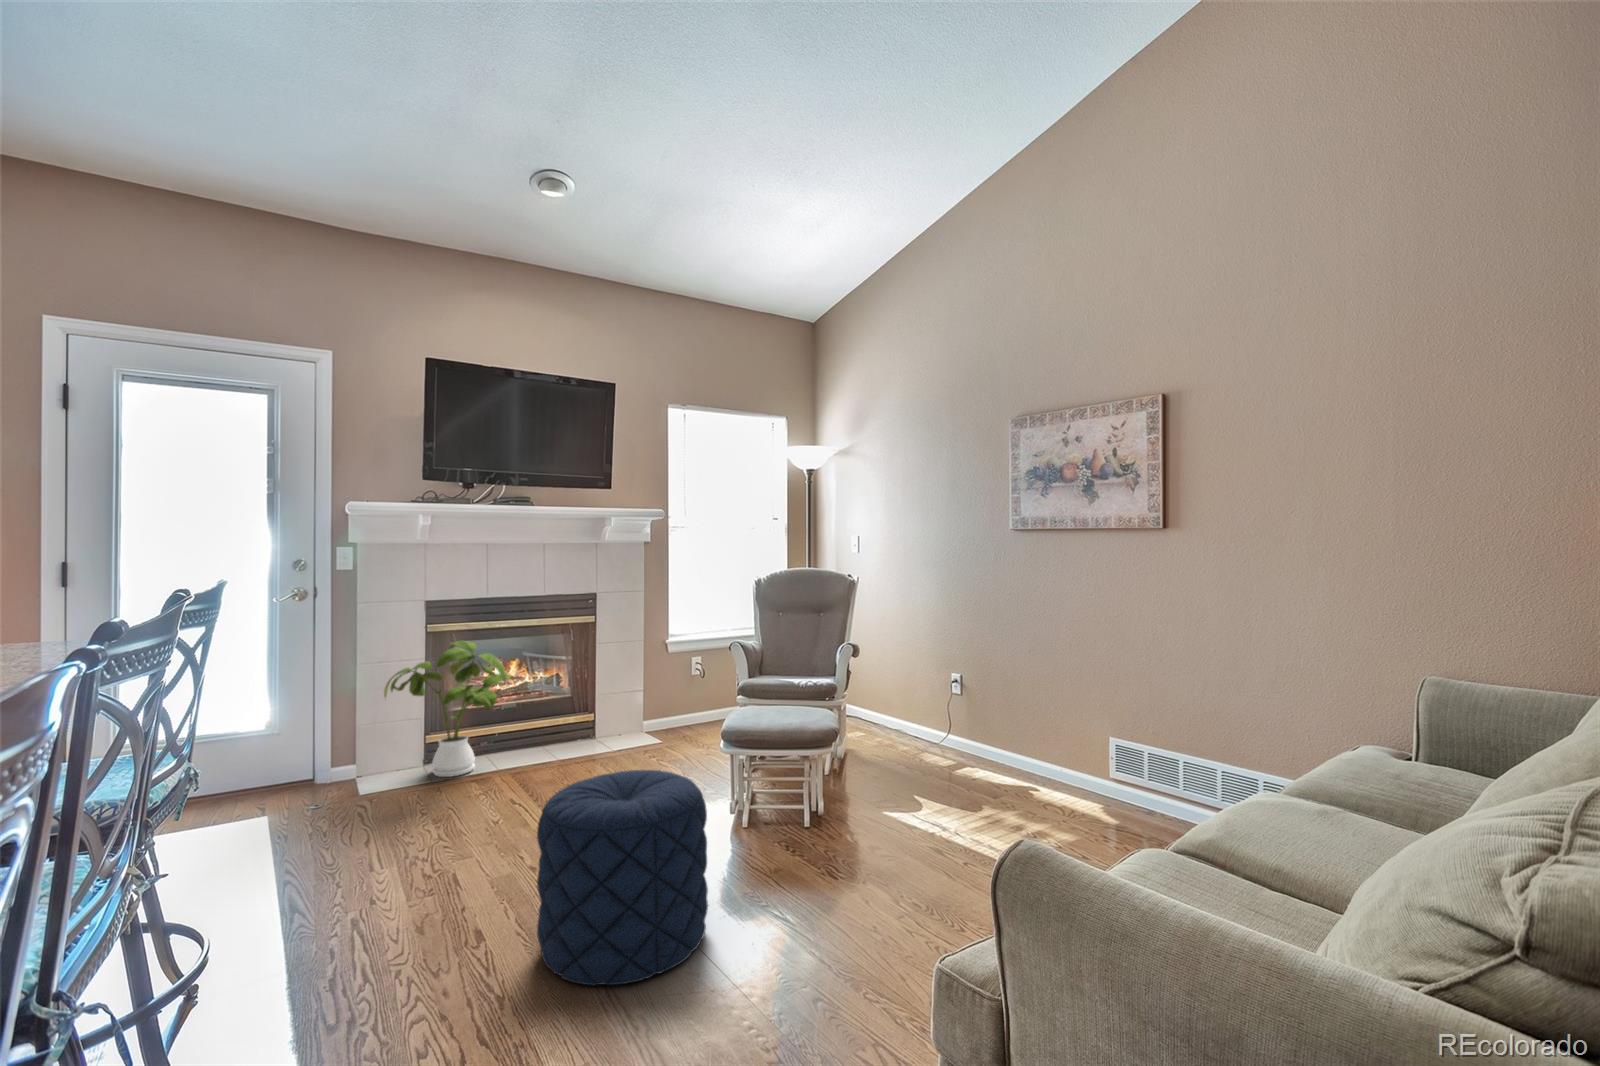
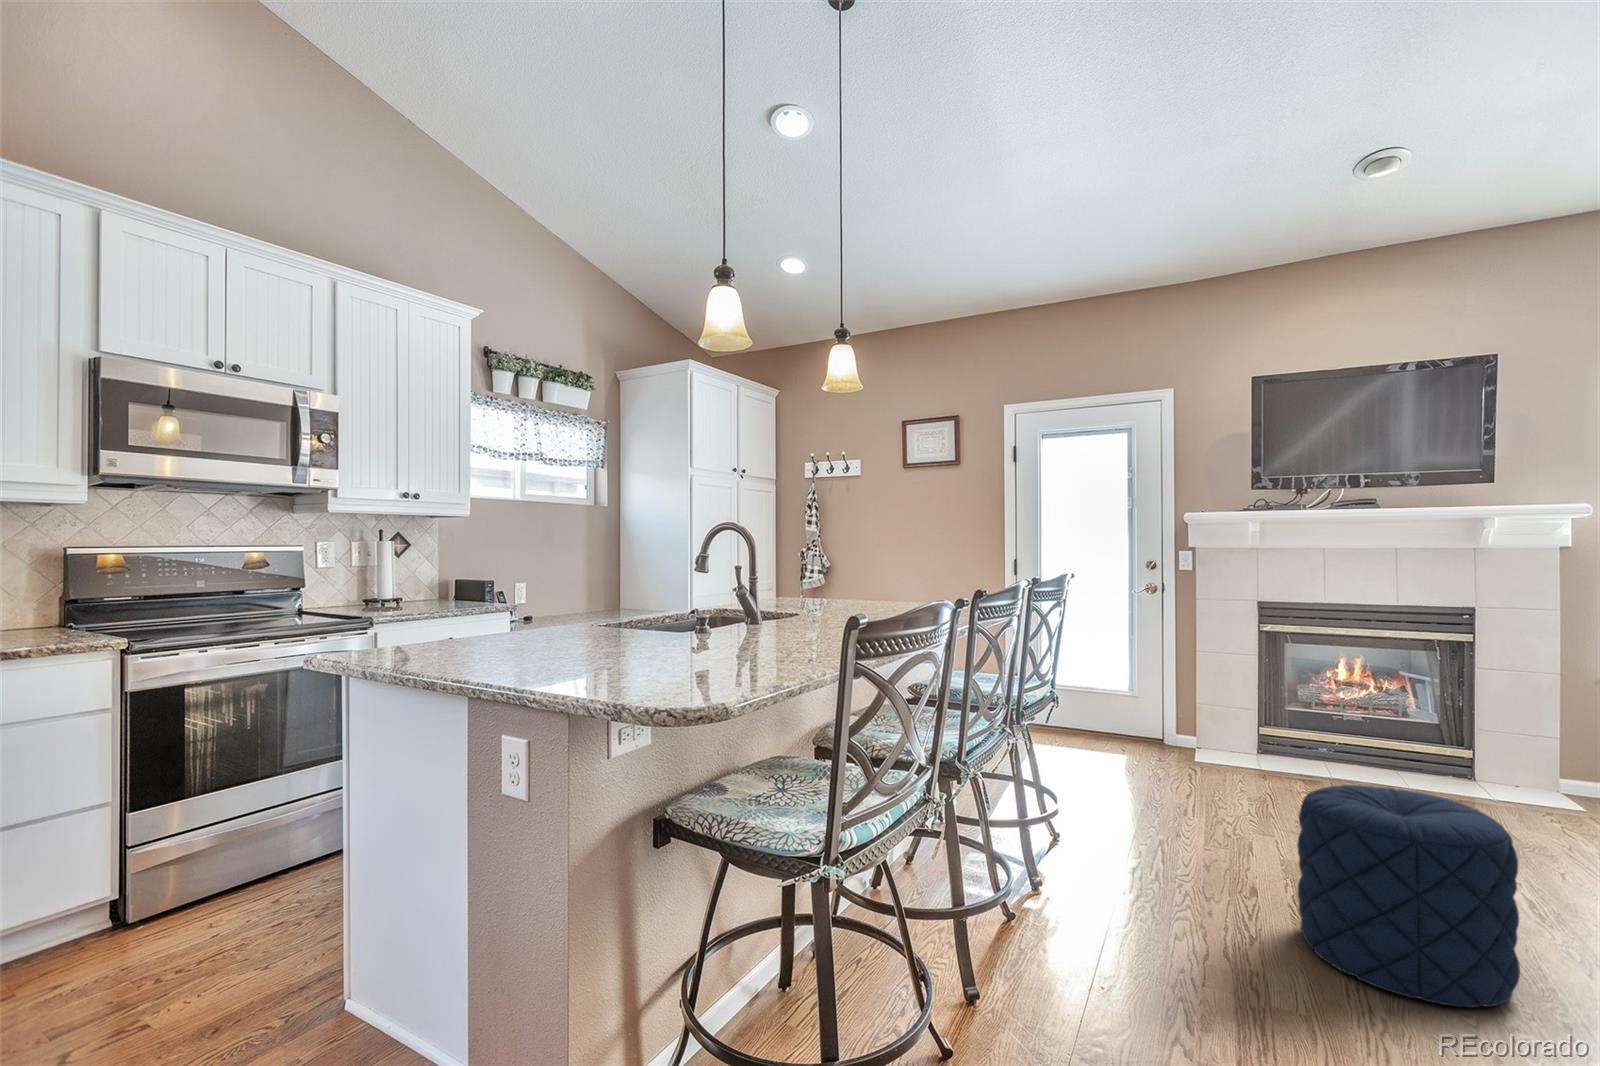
house plant: present [384,641,515,777] -> none [1219,642,1358,773]

